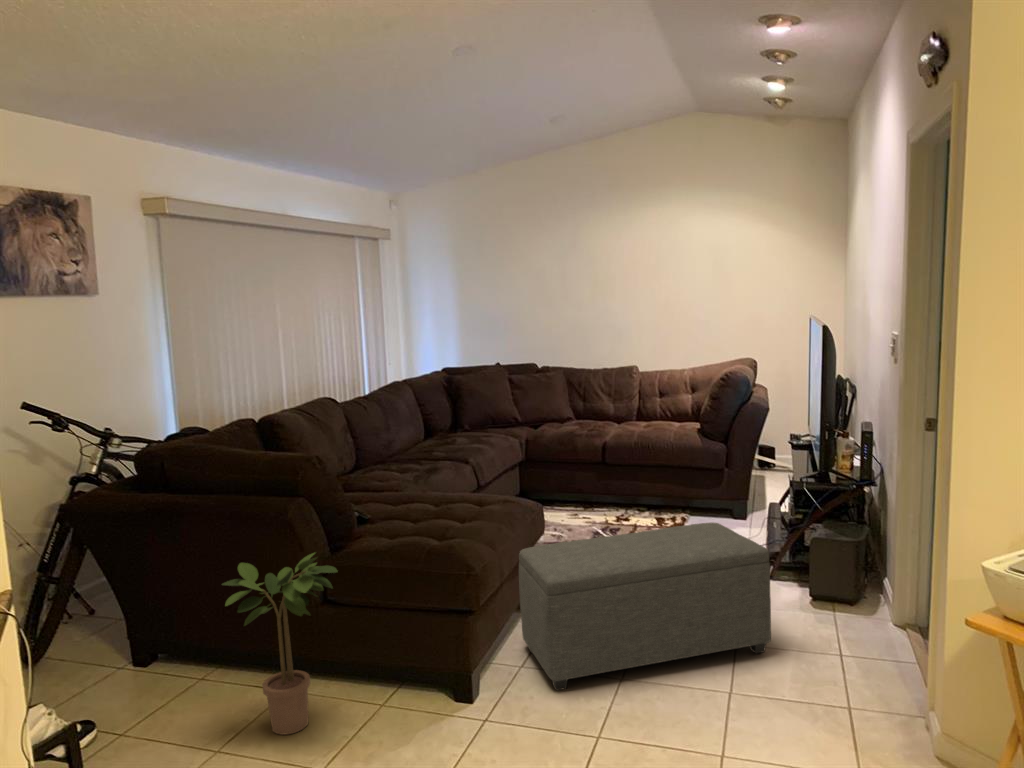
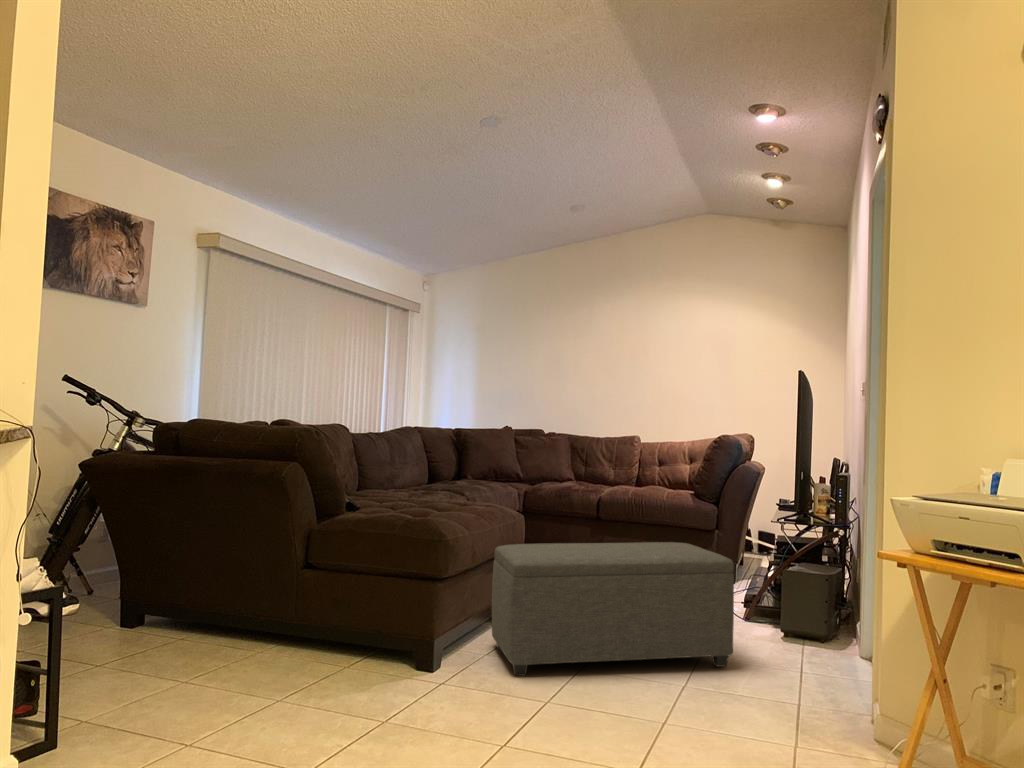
potted plant: present [222,553,338,735] -> none [208,508,316,683]

